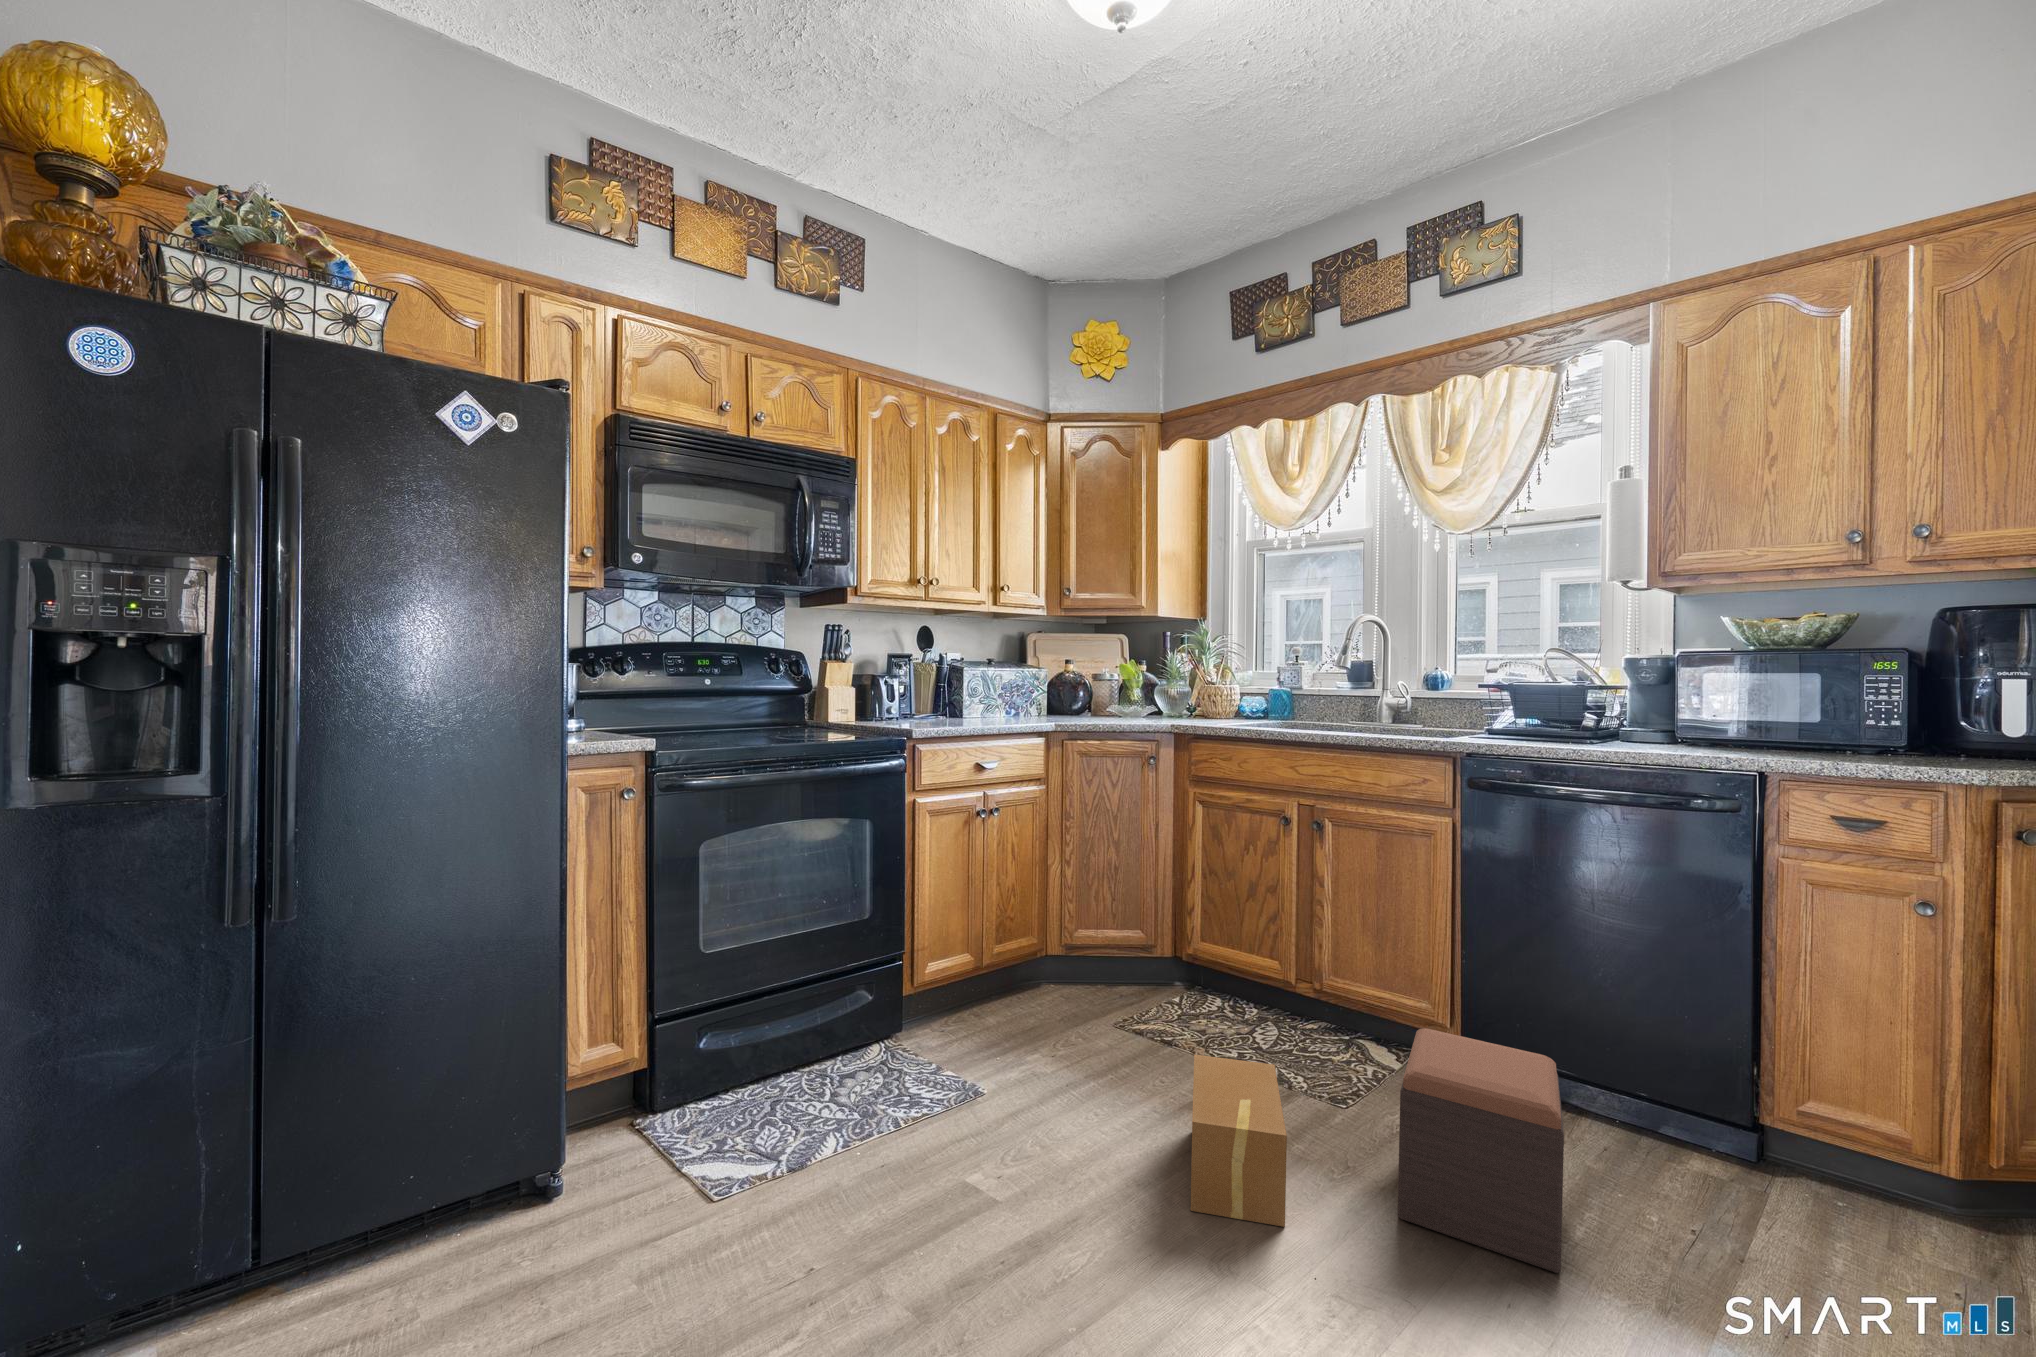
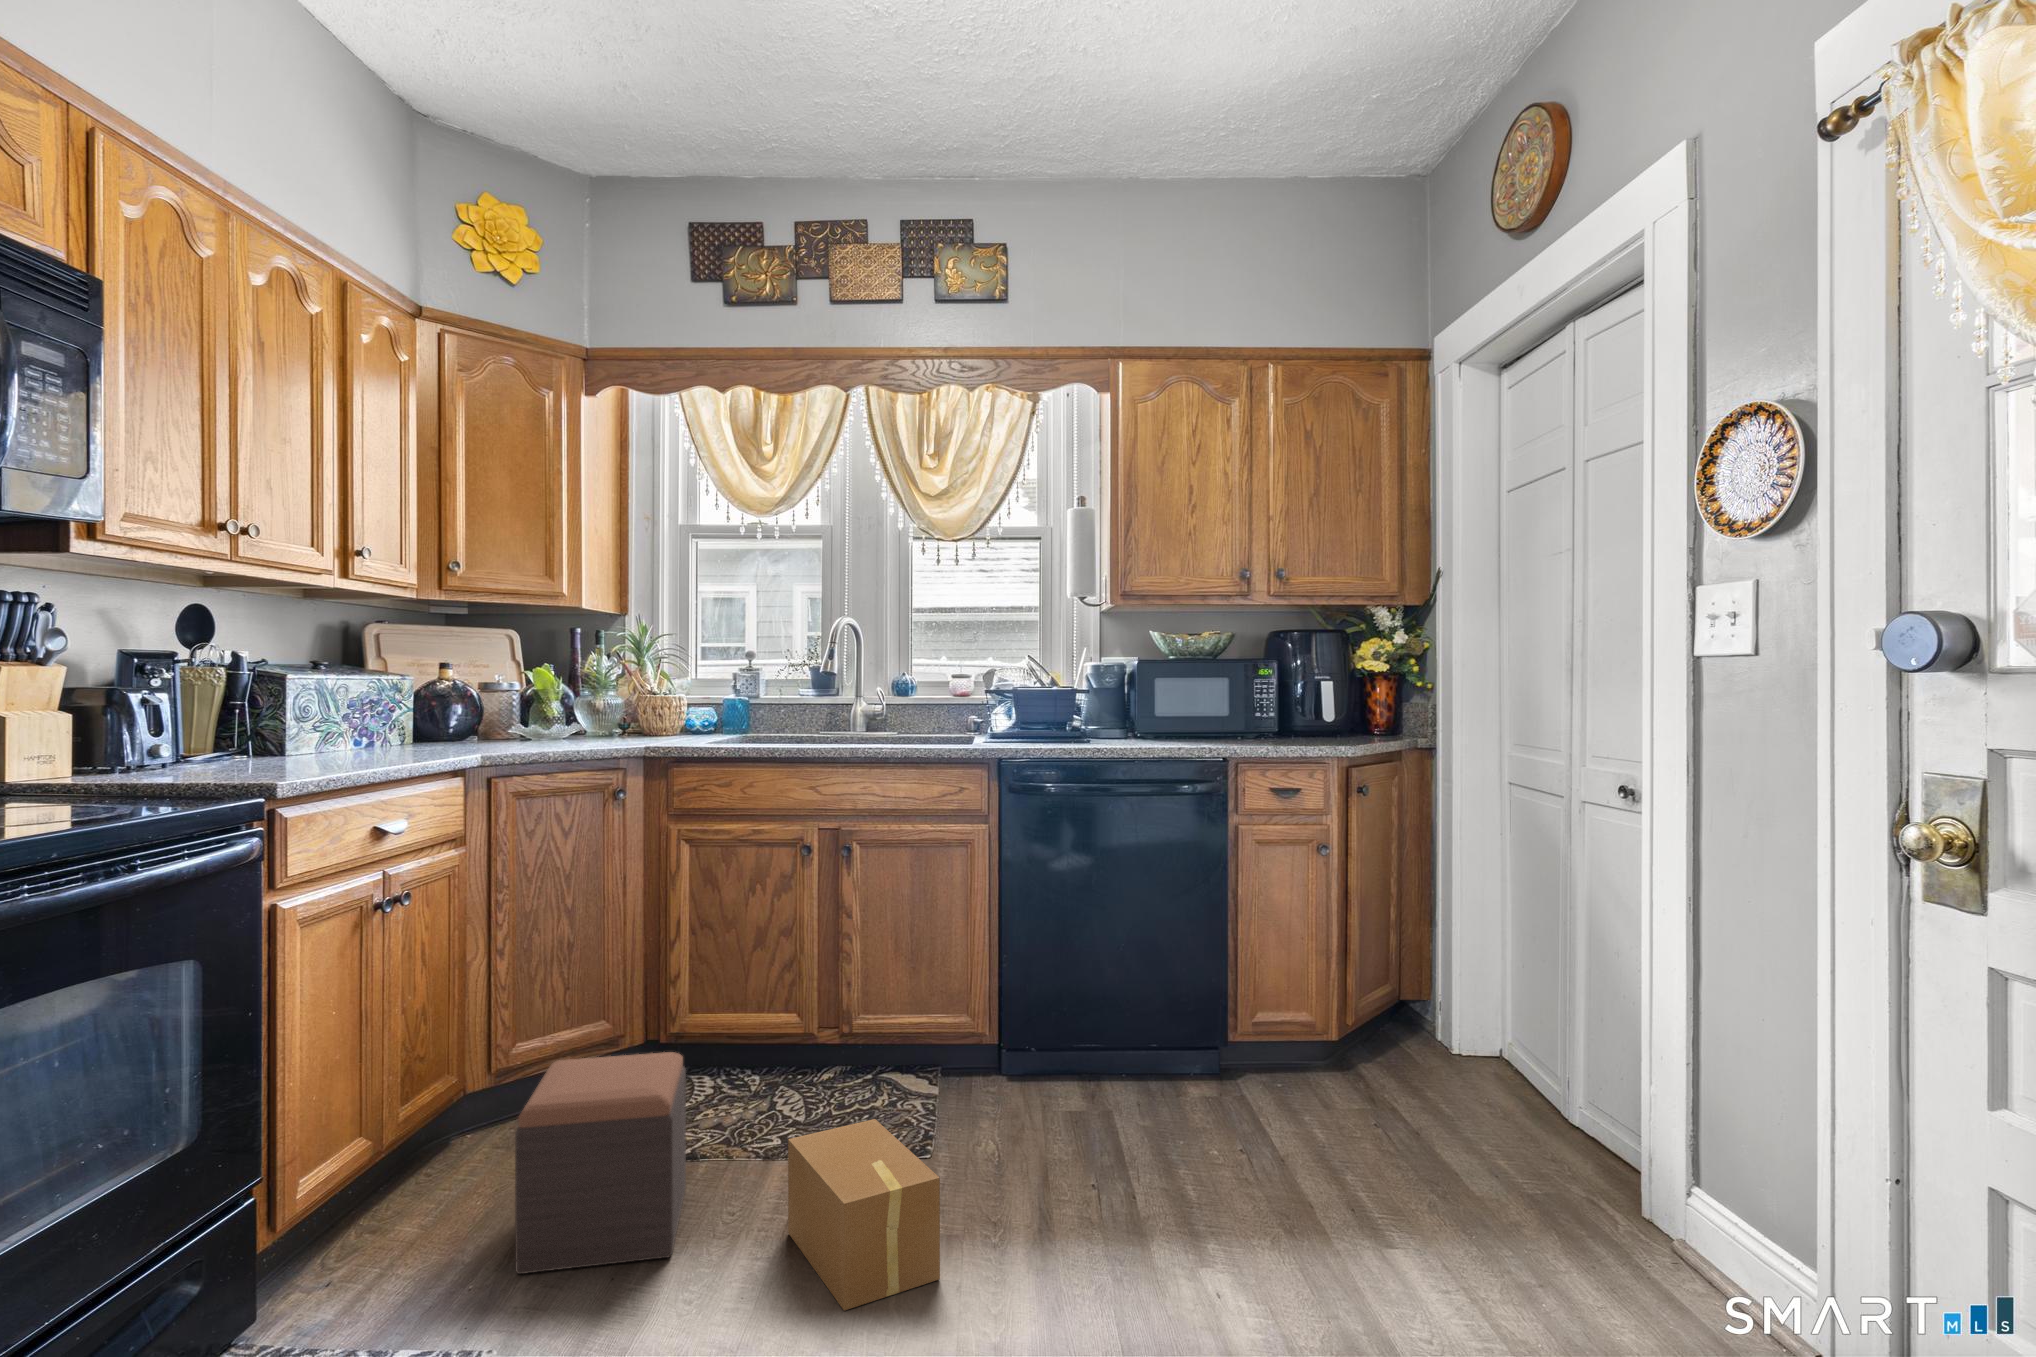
footstool: present [1398,1028,1564,1273] -> present [515,1052,686,1274]

